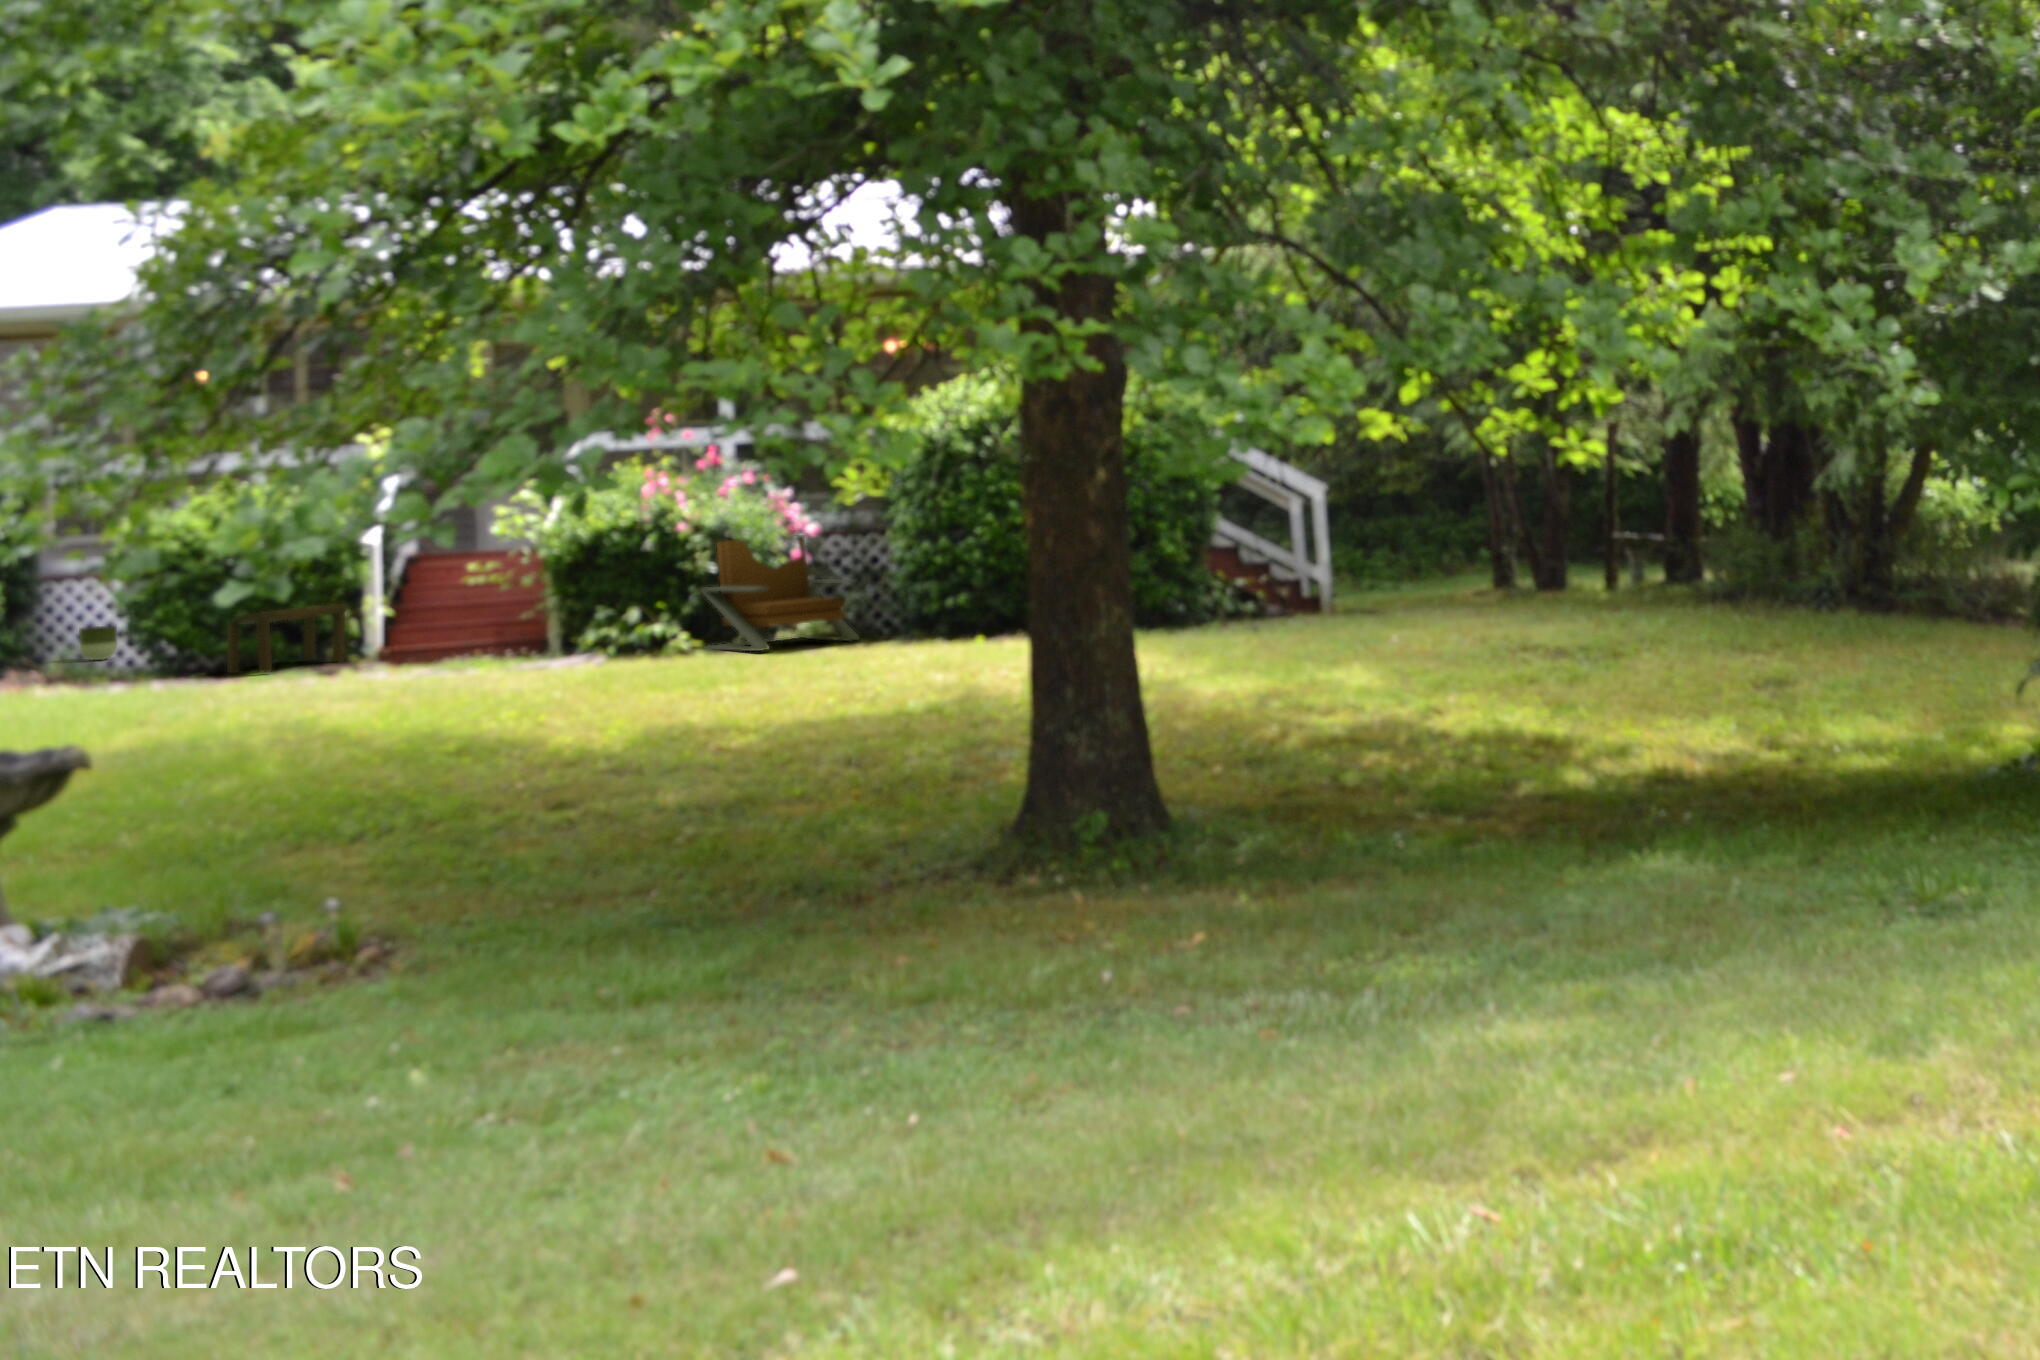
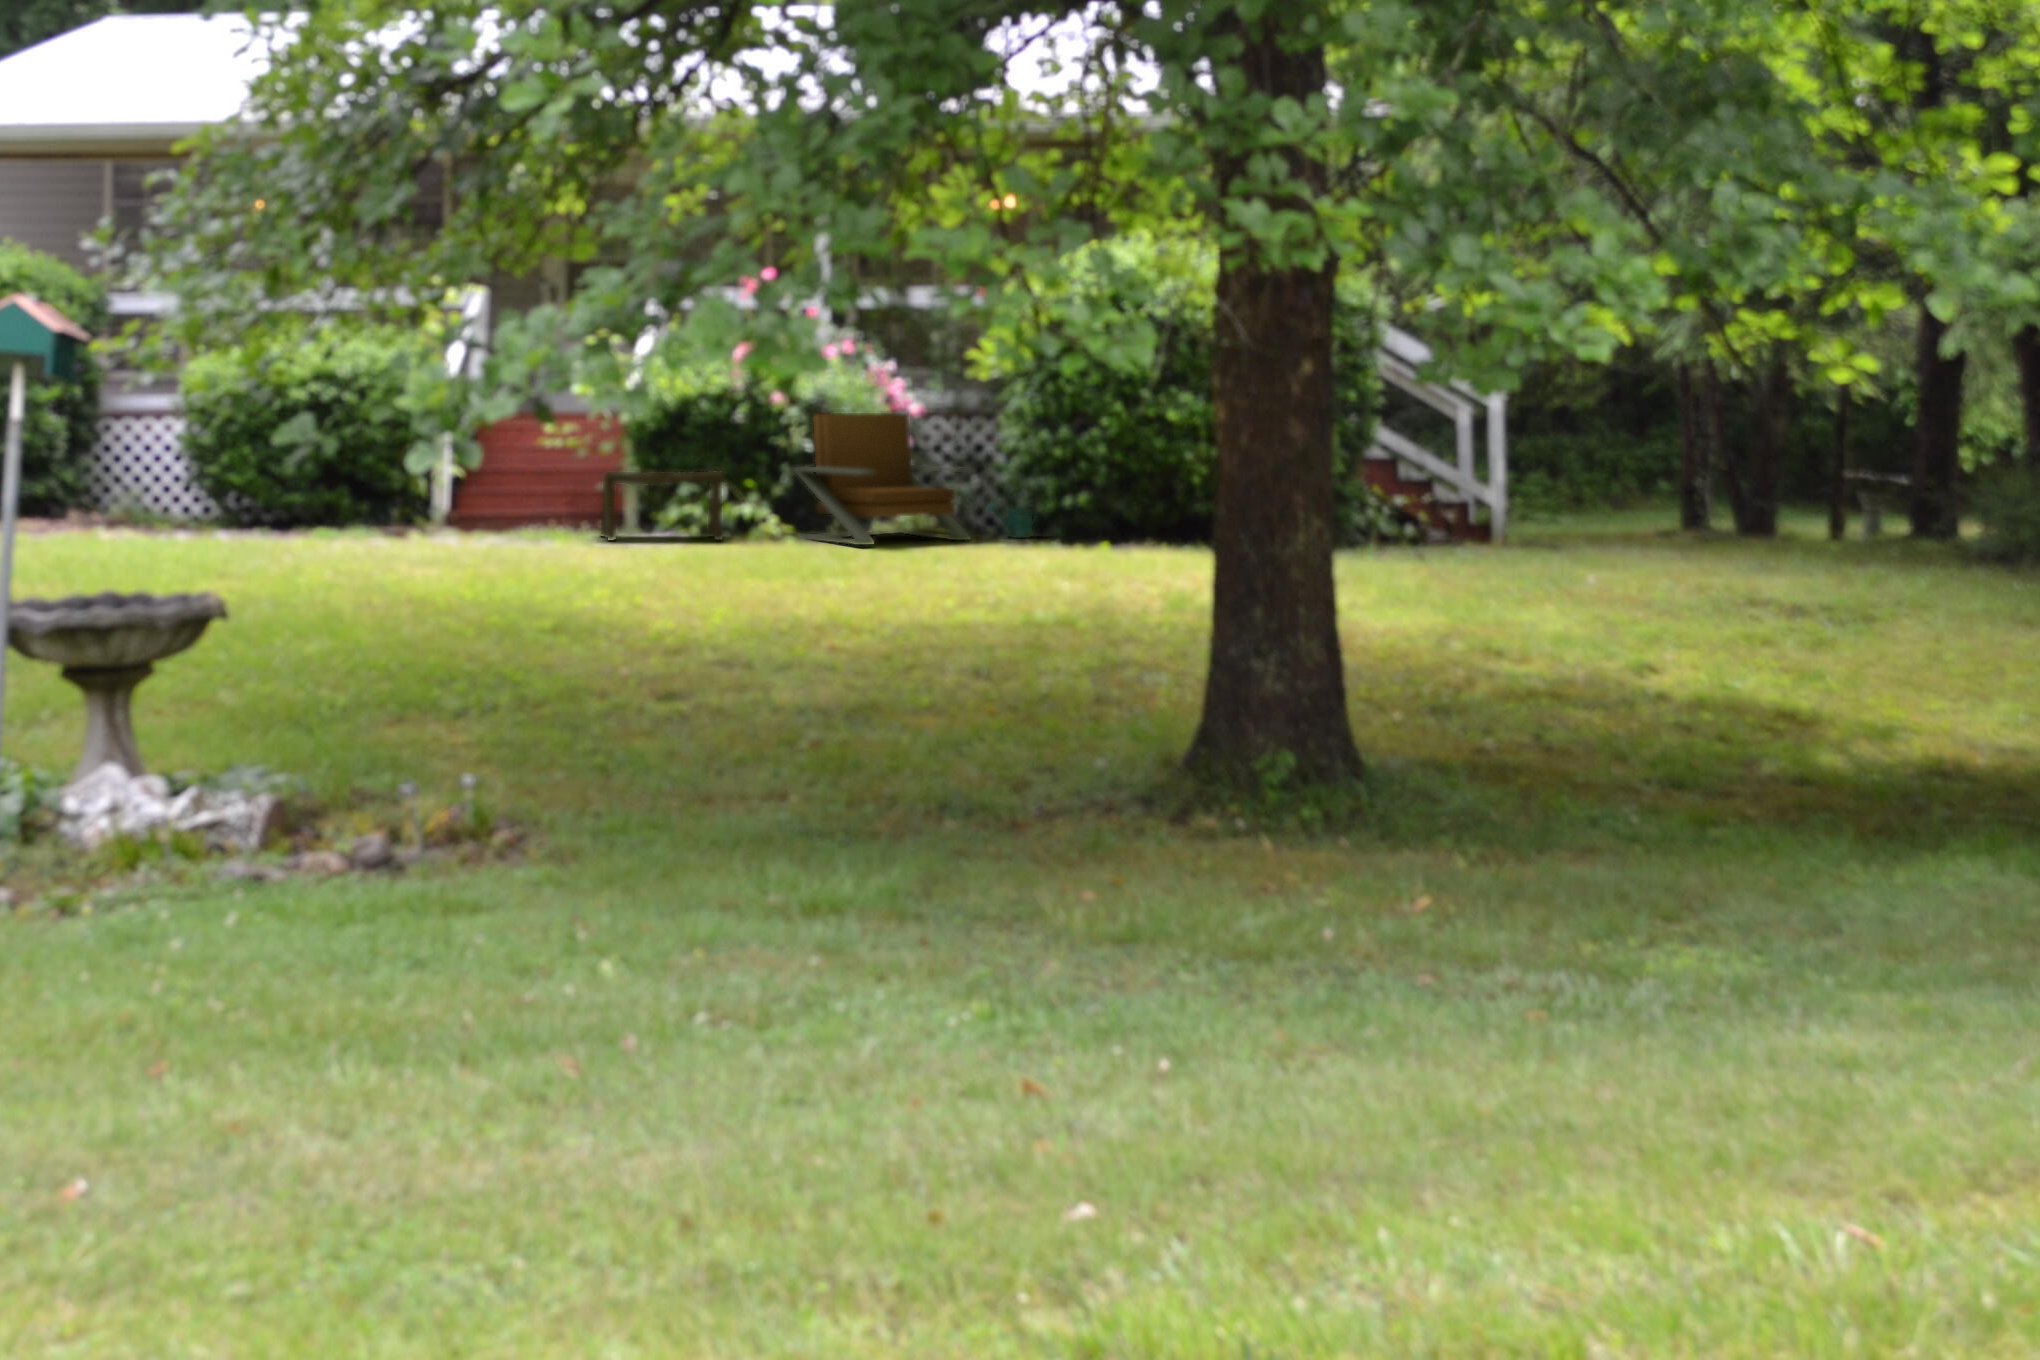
bench: present [227,604,347,673] -> present [601,471,723,540]
watering can: none [875,604,921,635] -> present [988,503,1037,538]
planter: present [79,626,117,660] -> none [138,468,175,505]

